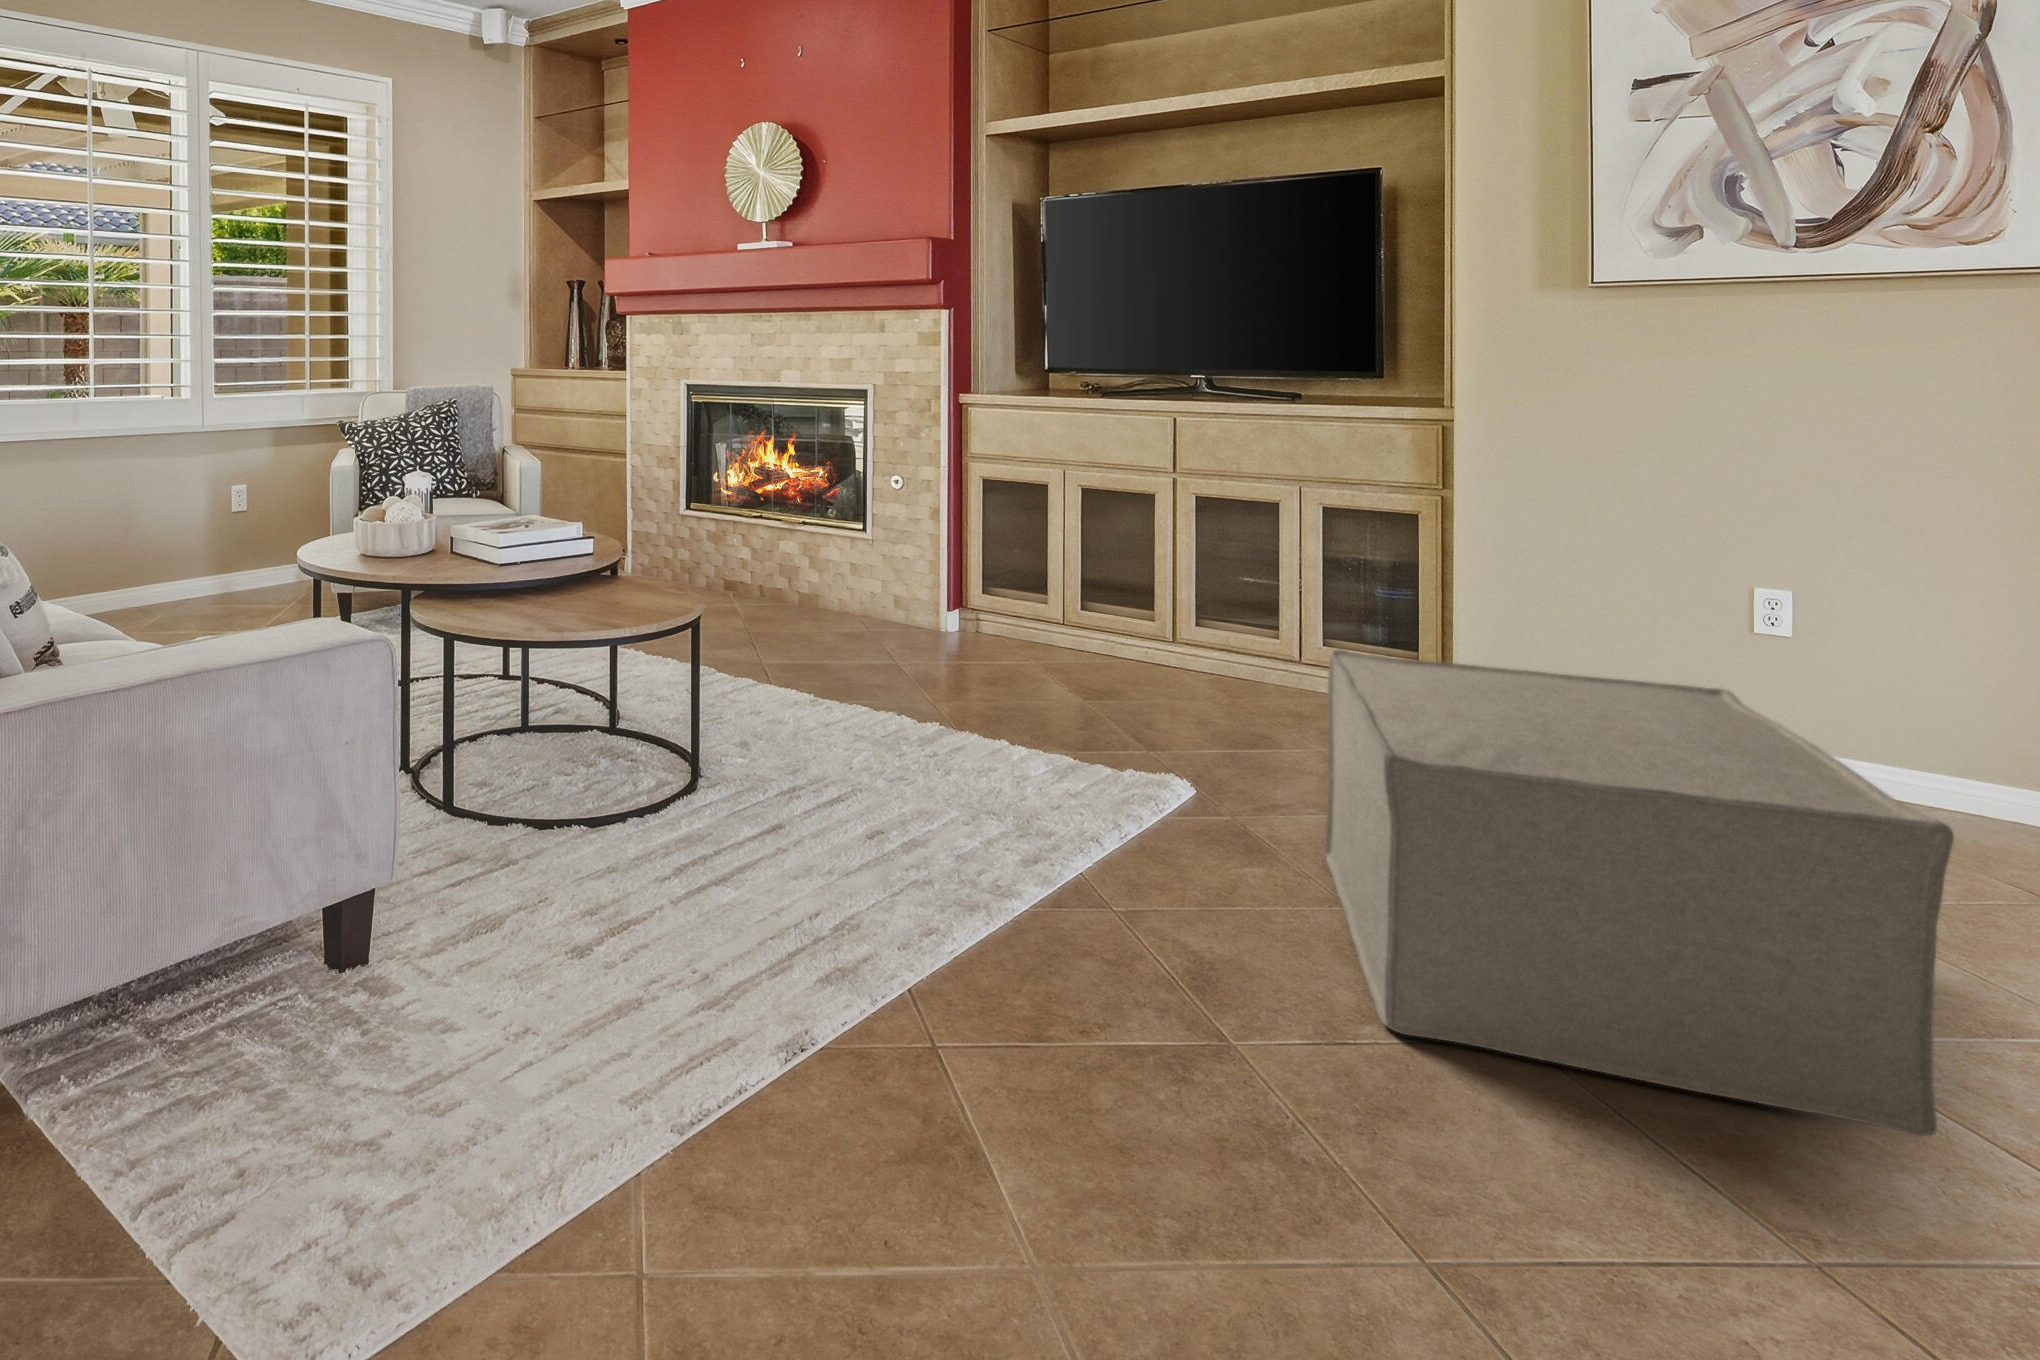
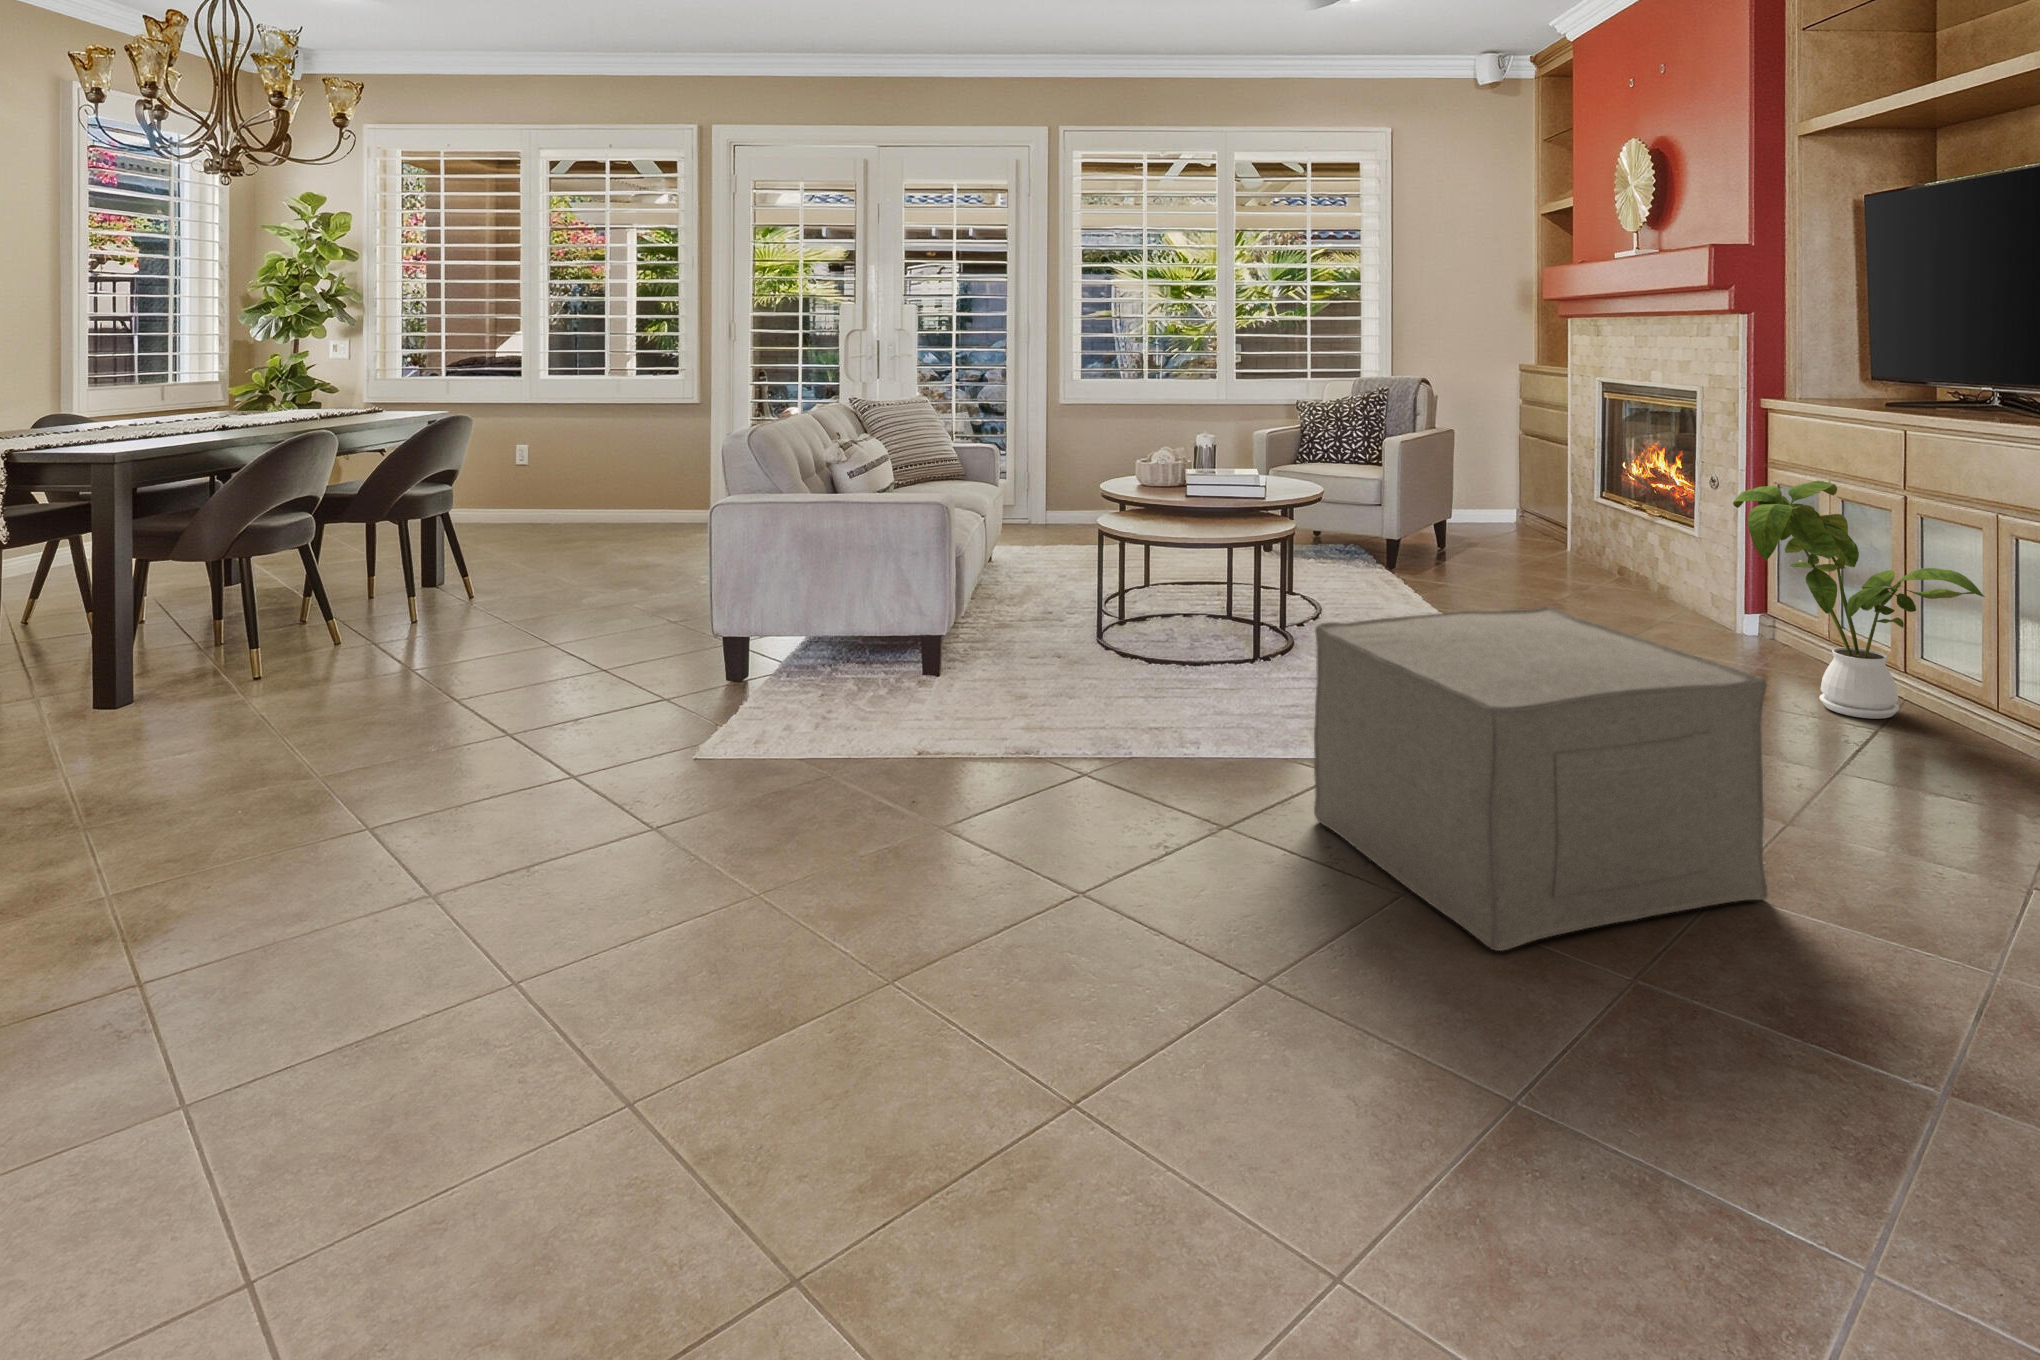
house plant: none [1104,465,1343,684] -> present [1733,480,1985,719]

